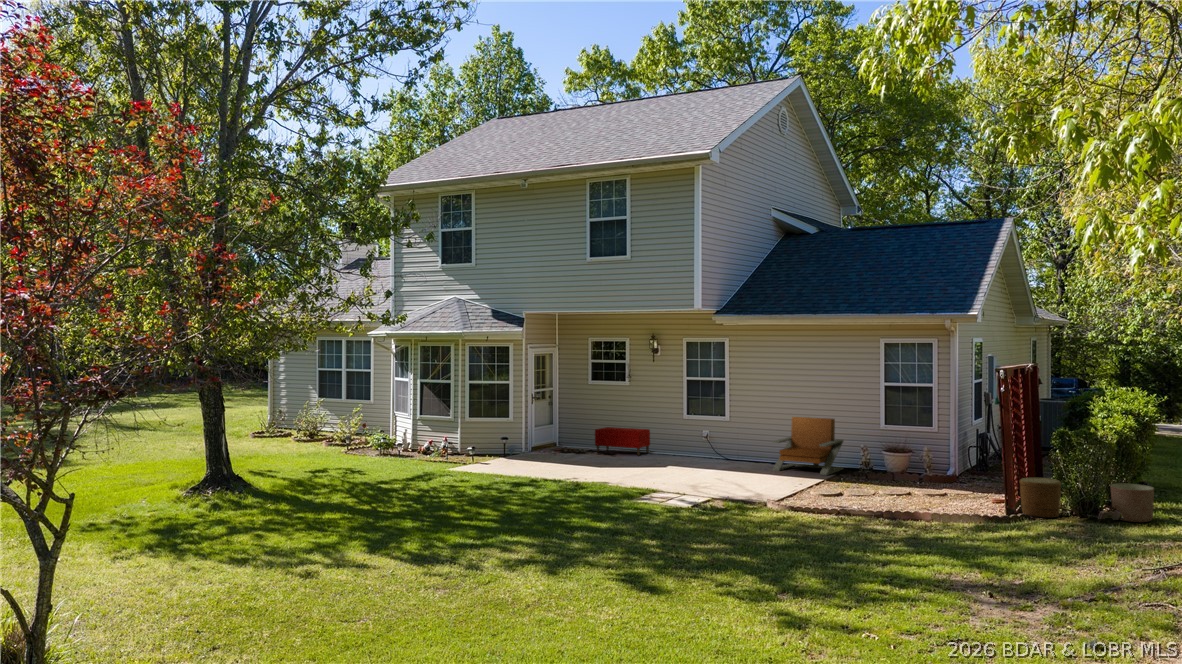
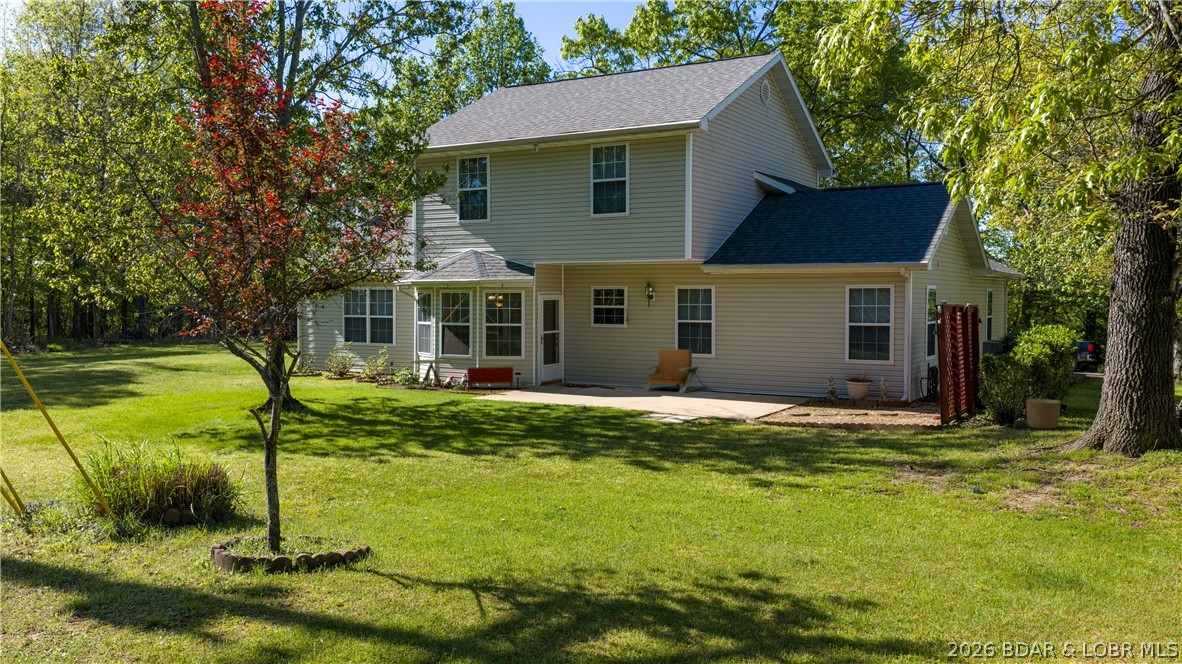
lounge chair: present [773,417,843,475] -> present [643,349,698,393]
round table: none [383,422,429,457] -> present [411,360,451,388]
bench: present [595,427,650,456] -> present [467,366,513,390]
woven basket: present [1019,478,1061,518] -> none [953,395,987,427]

